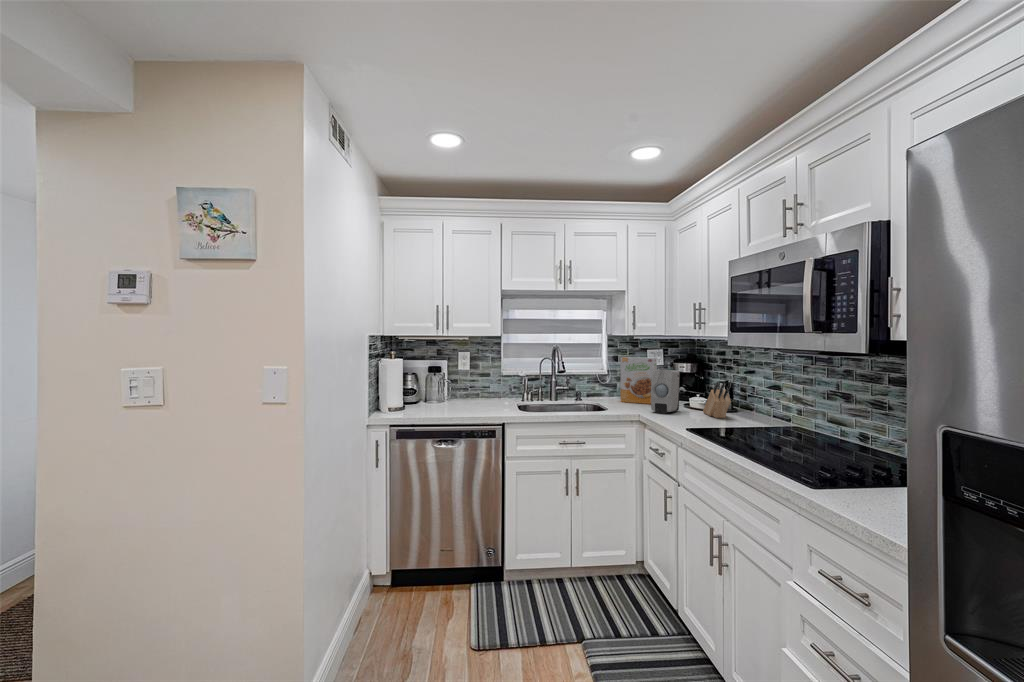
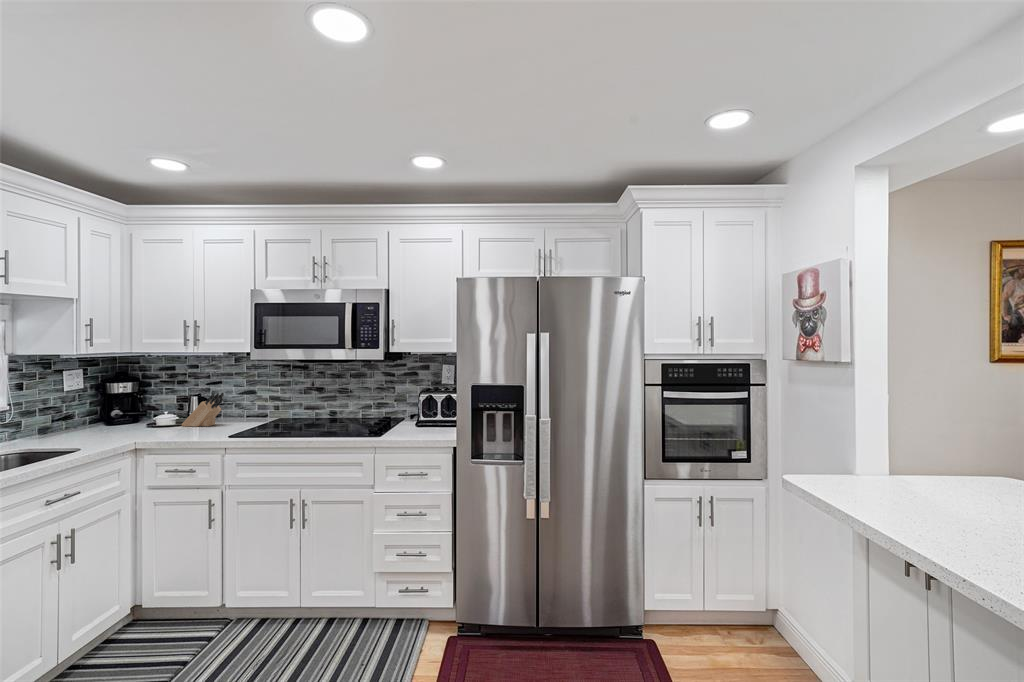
cereal box: present [620,357,657,404] -> none [44,379,102,439]
soap dispenser: present [651,370,680,414] -> none [129,389,161,435]

